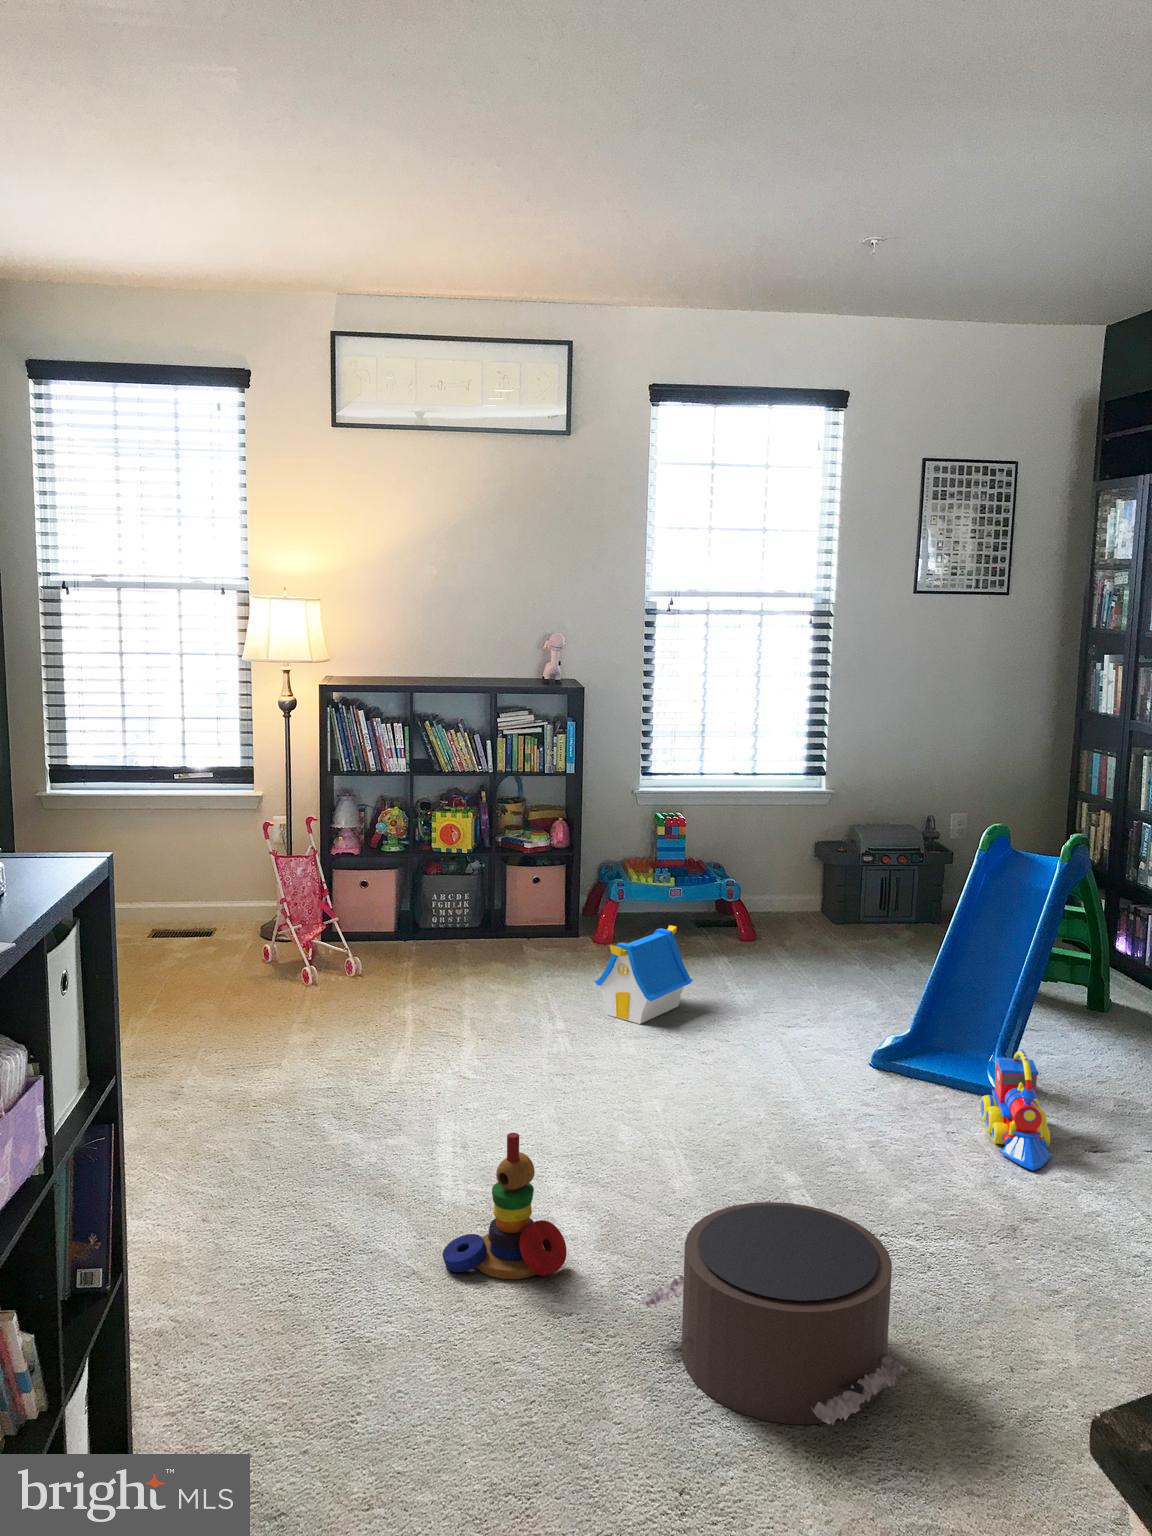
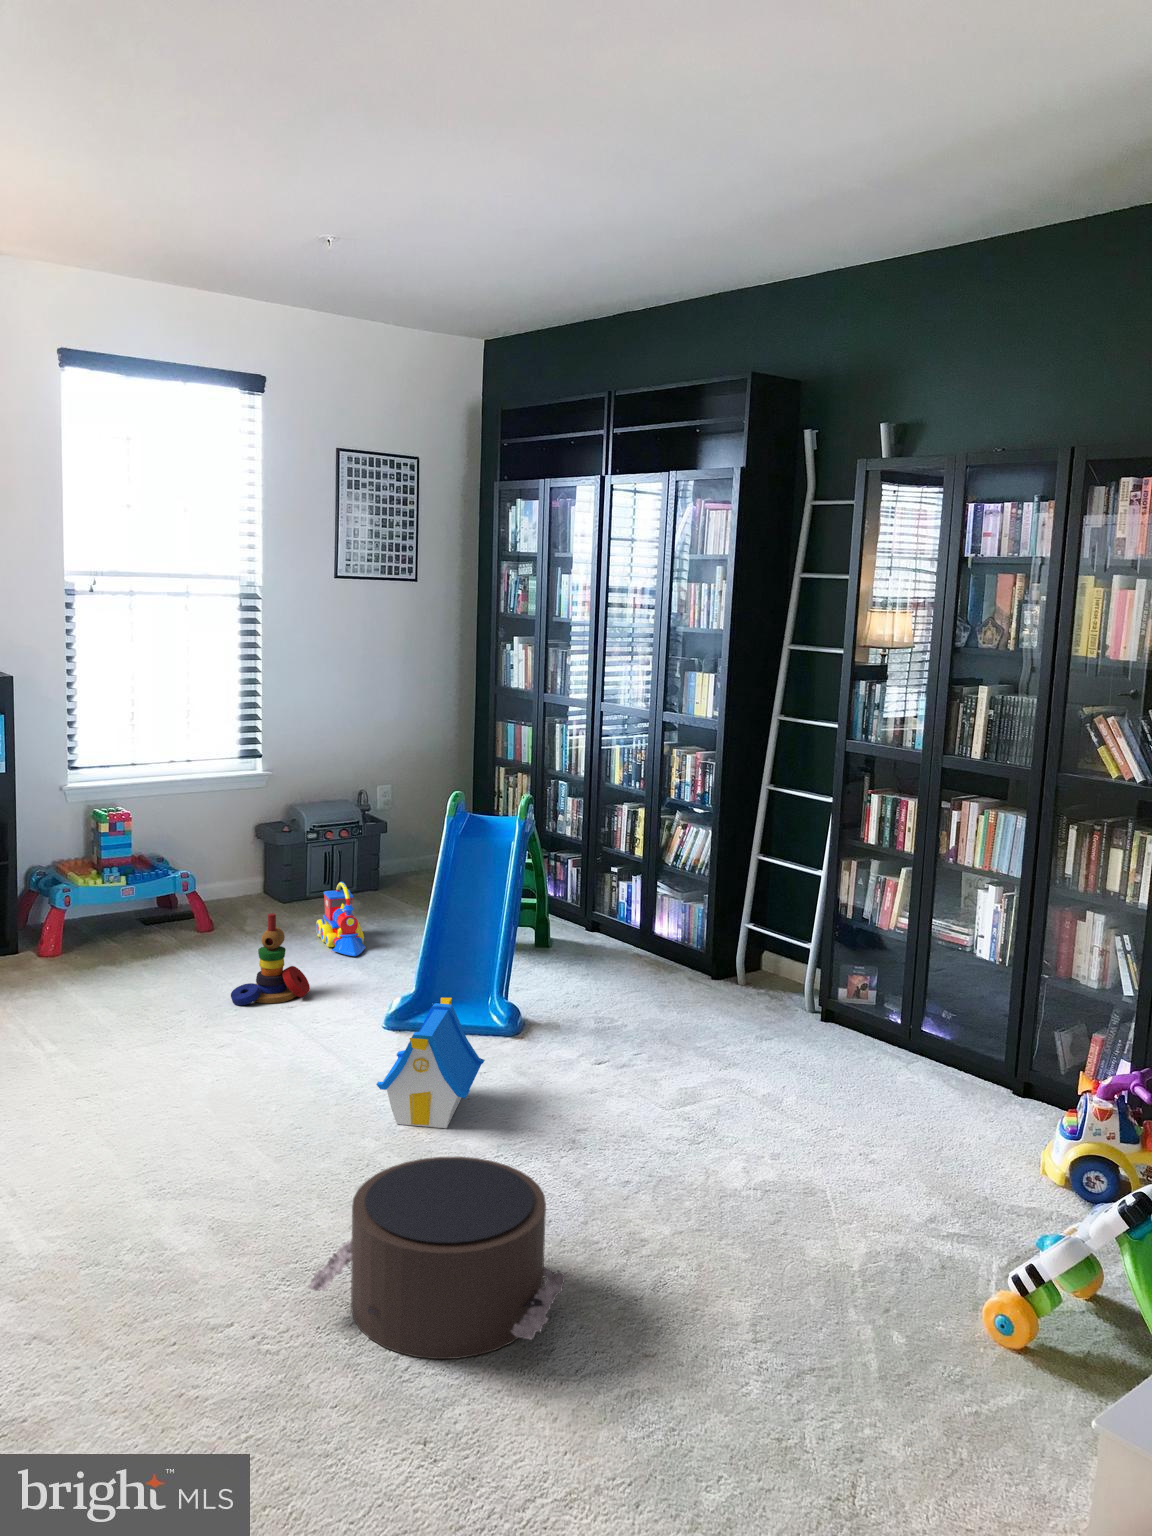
toy house: present [595,925,693,1024] -> present [376,998,485,1128]
toy train: present [981,1049,1052,1171] -> present [316,882,366,956]
stacking toy: present [442,1133,567,1279] -> present [231,913,310,1005]

